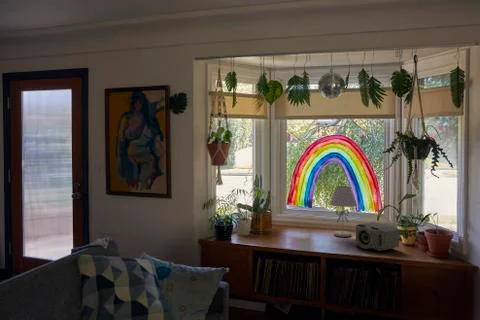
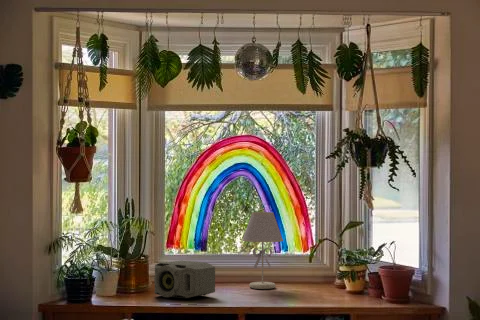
speaker: present [356,222,399,251] -> present [154,261,215,299]

